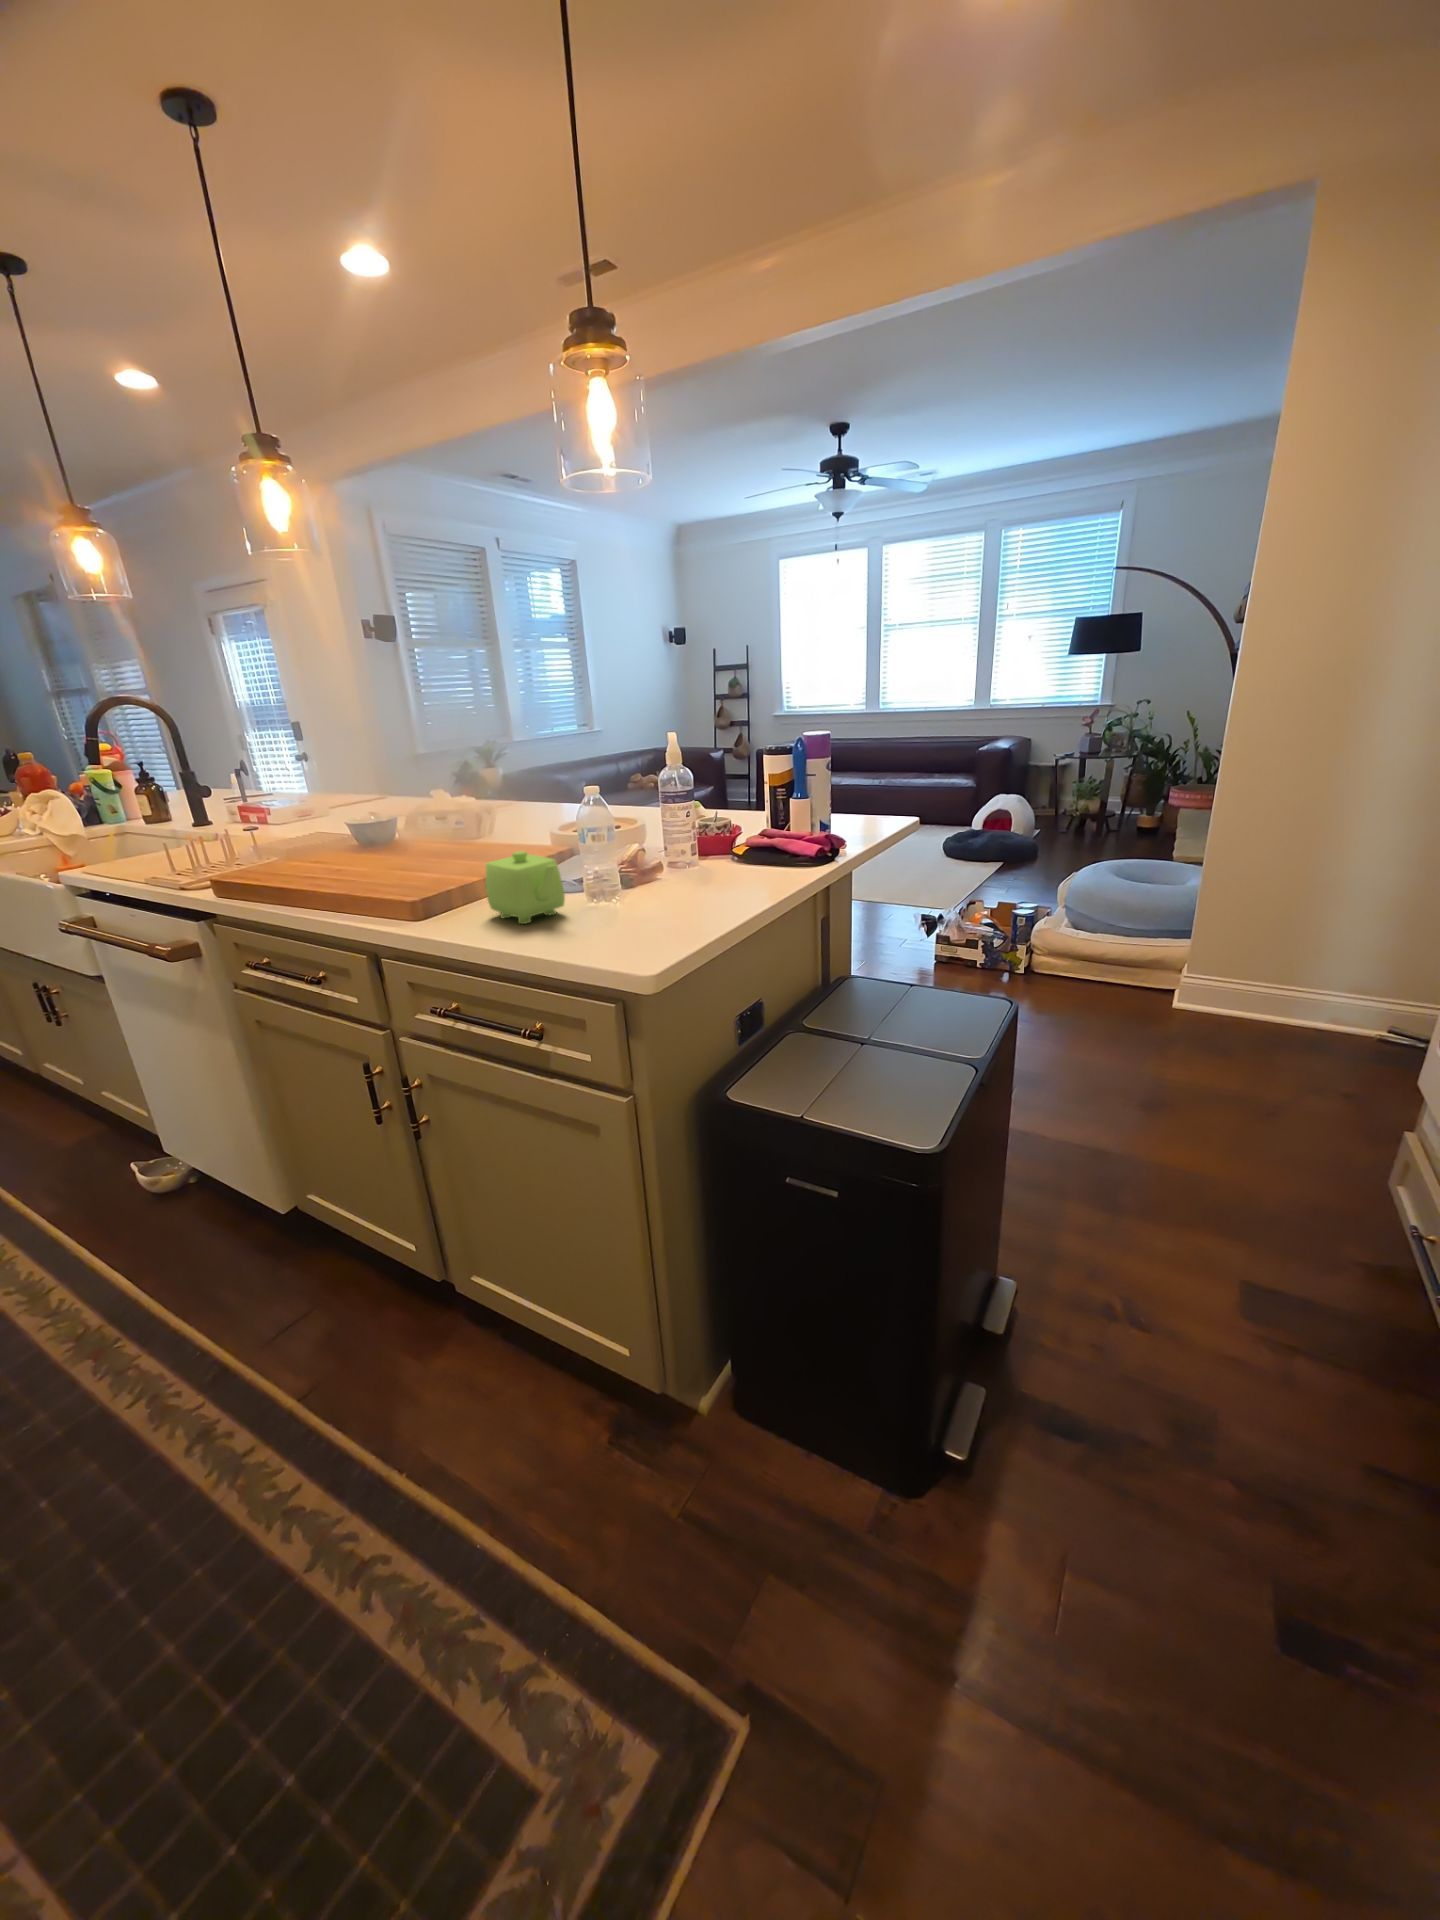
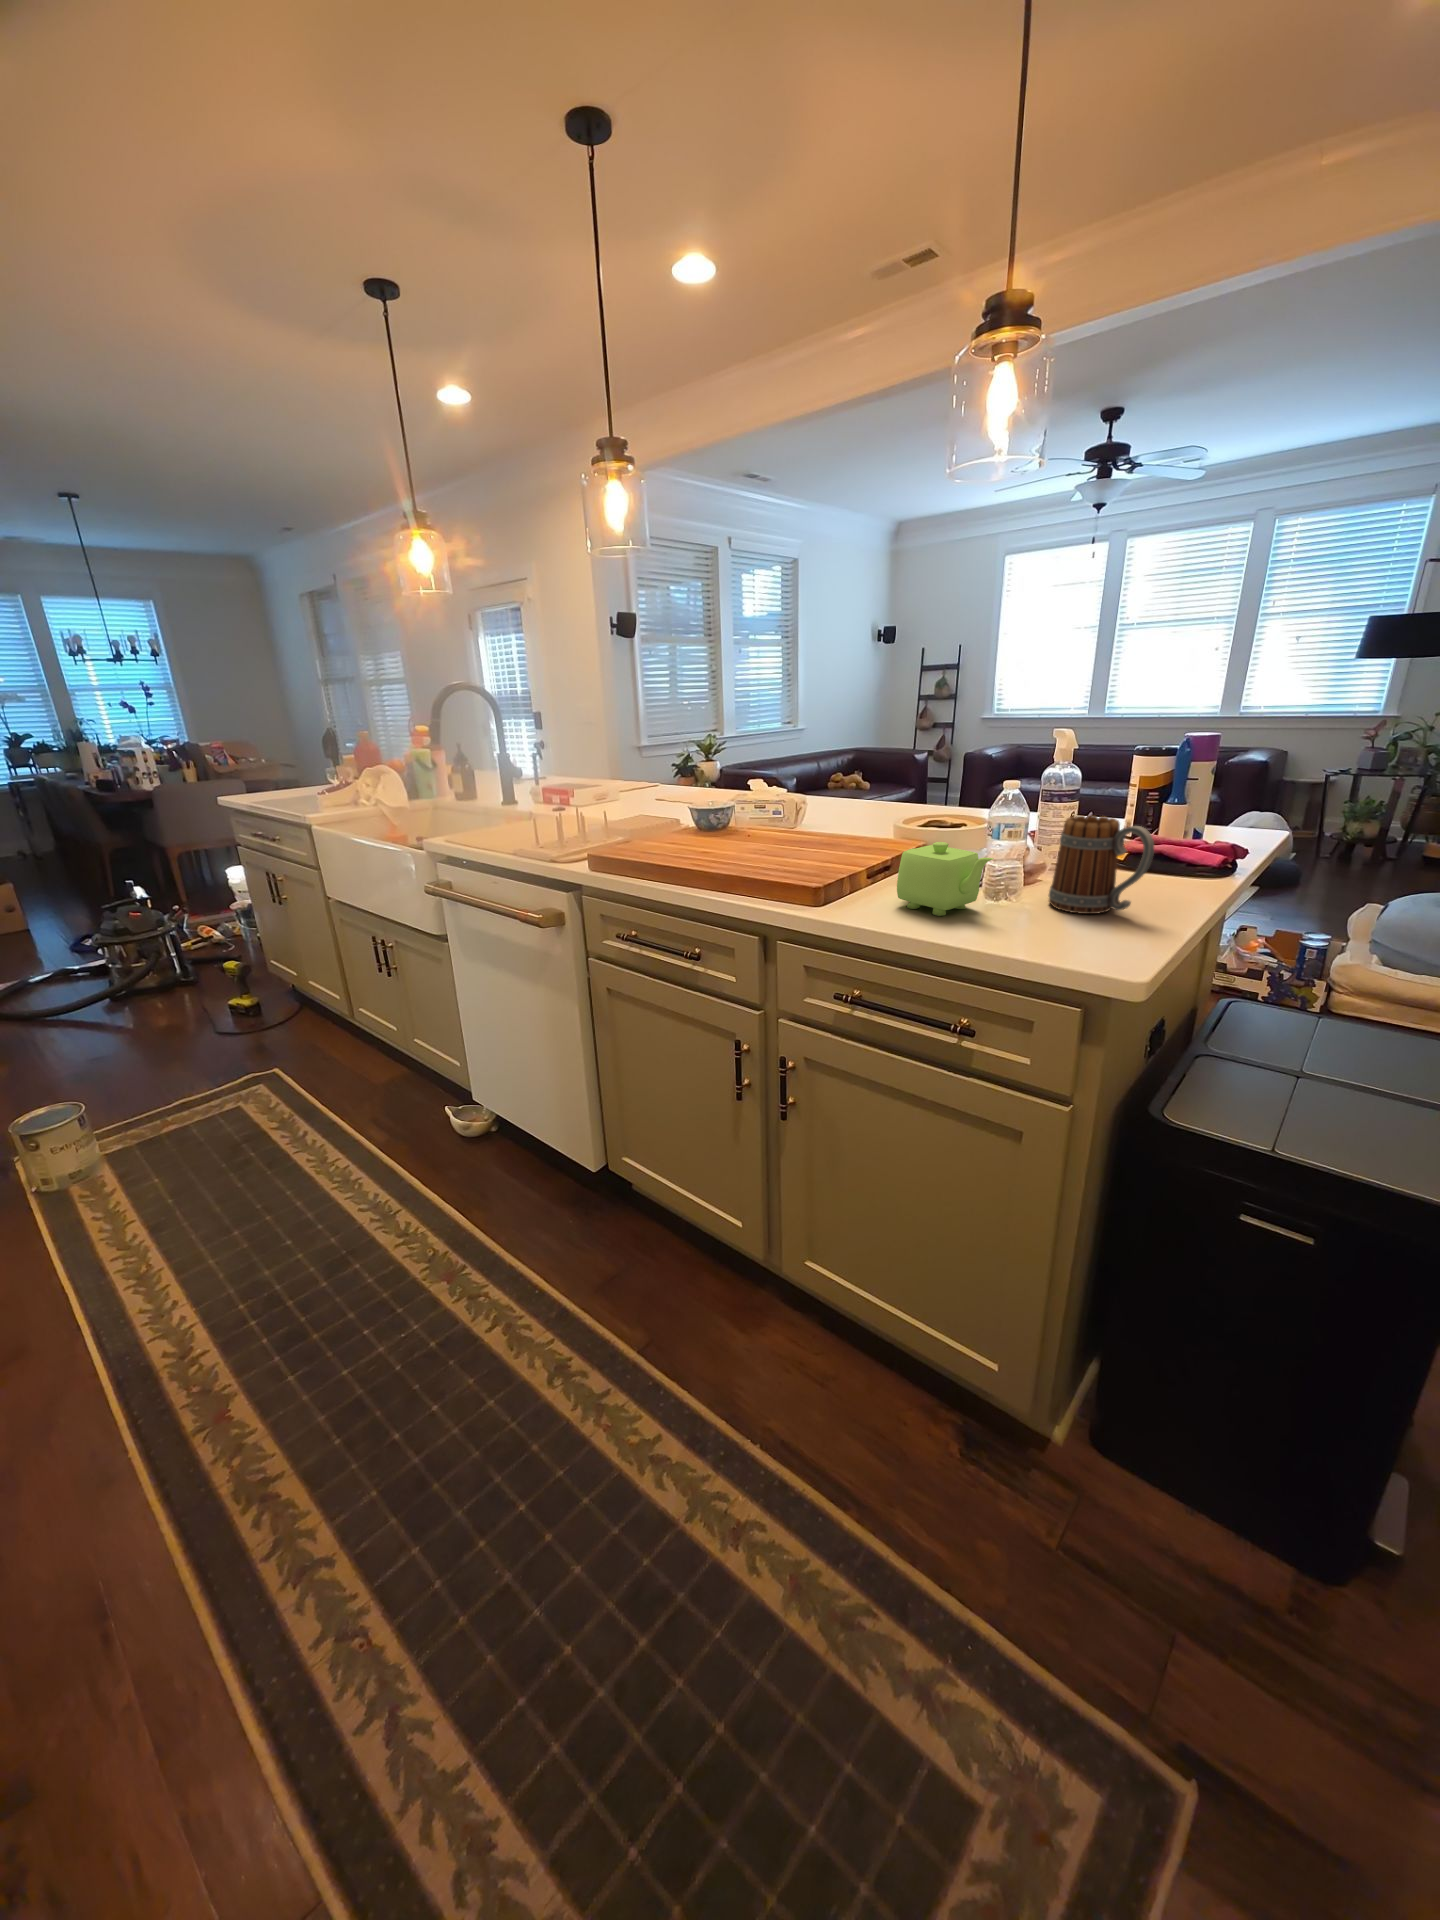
mug: none [636,818,707,912] -> present [1049,816,1154,914]

